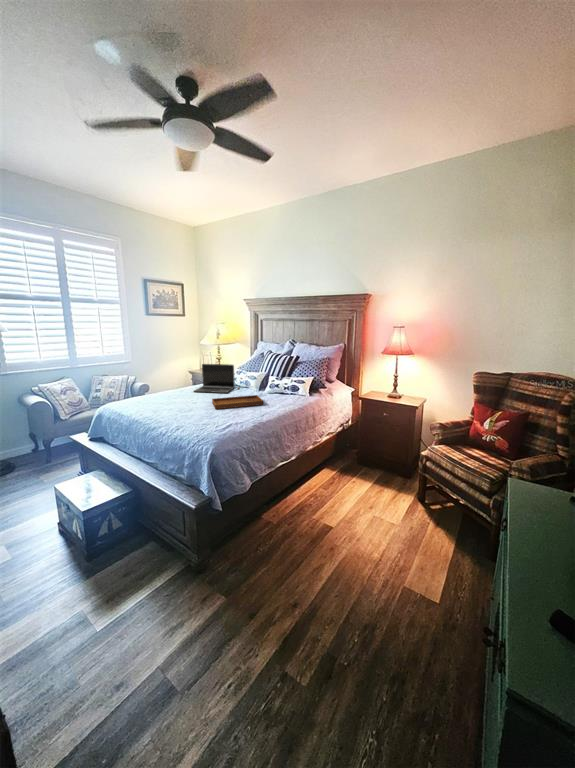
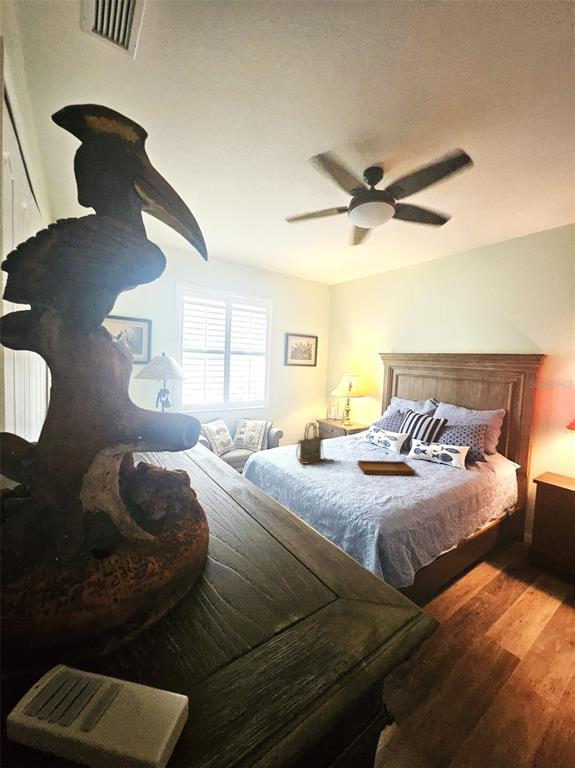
laptop: present [194,364,235,393] -> none [333,419,374,453]
handbag: none [144,366,189,409] -> present [297,423,333,465]

